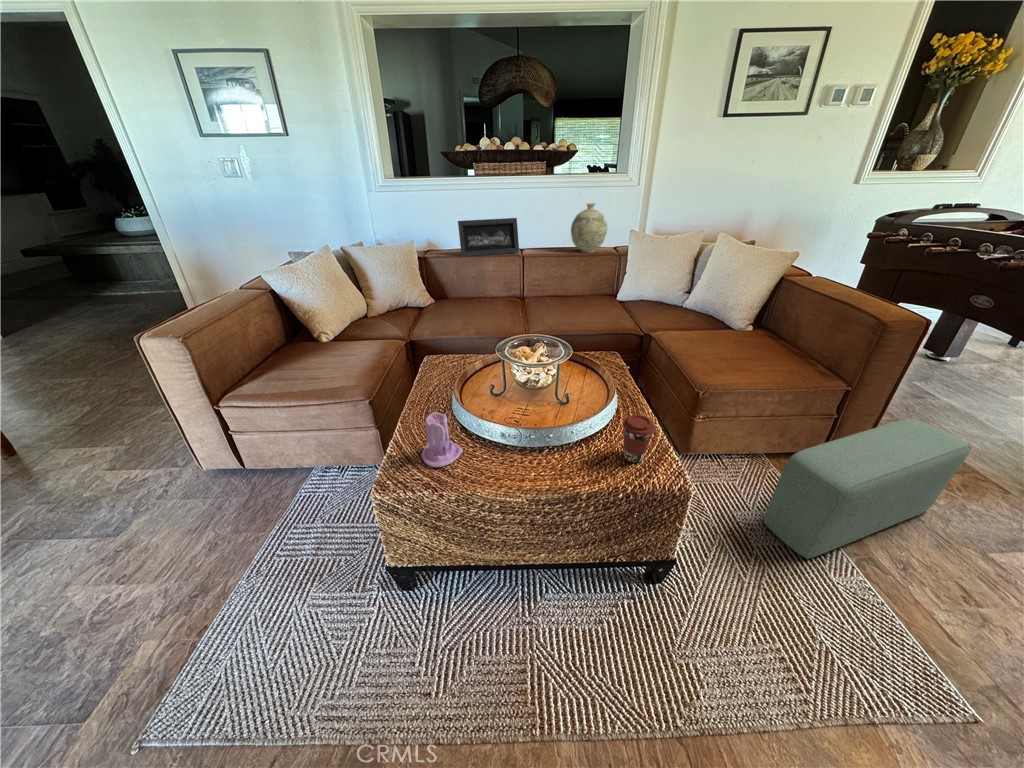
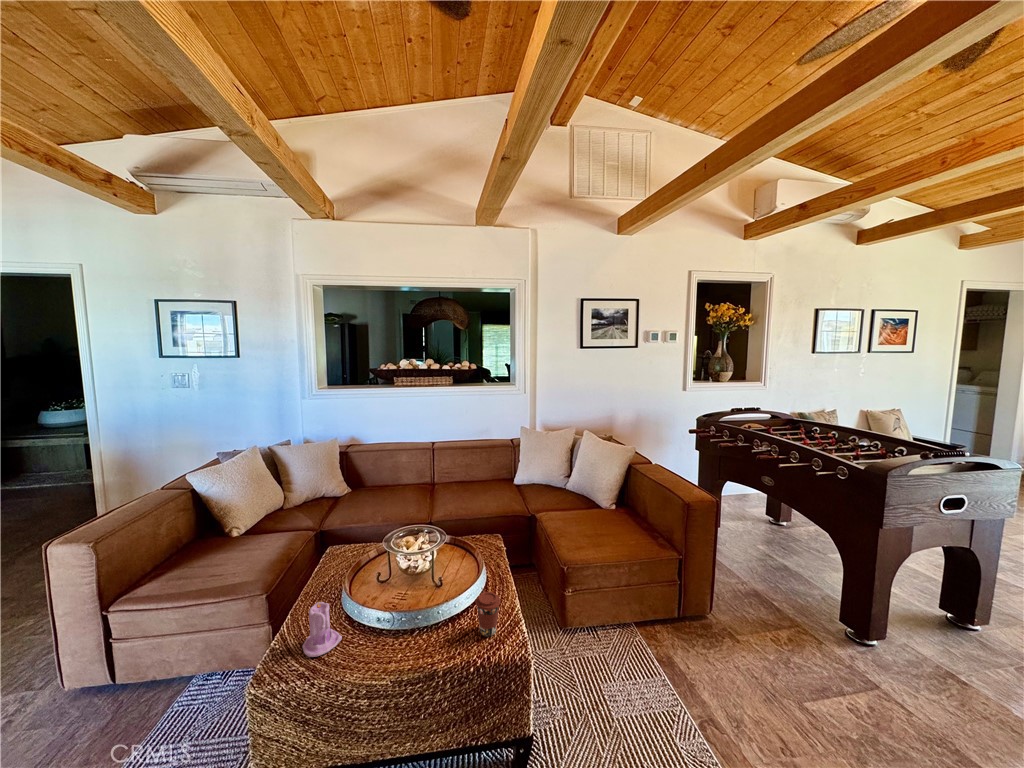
decorative vase: present [571,203,607,252] -> none [474,407,502,444]
picture frame: present [458,218,519,256] -> none [379,419,431,450]
pouf: present [763,418,971,559] -> none [624,579,762,725]

